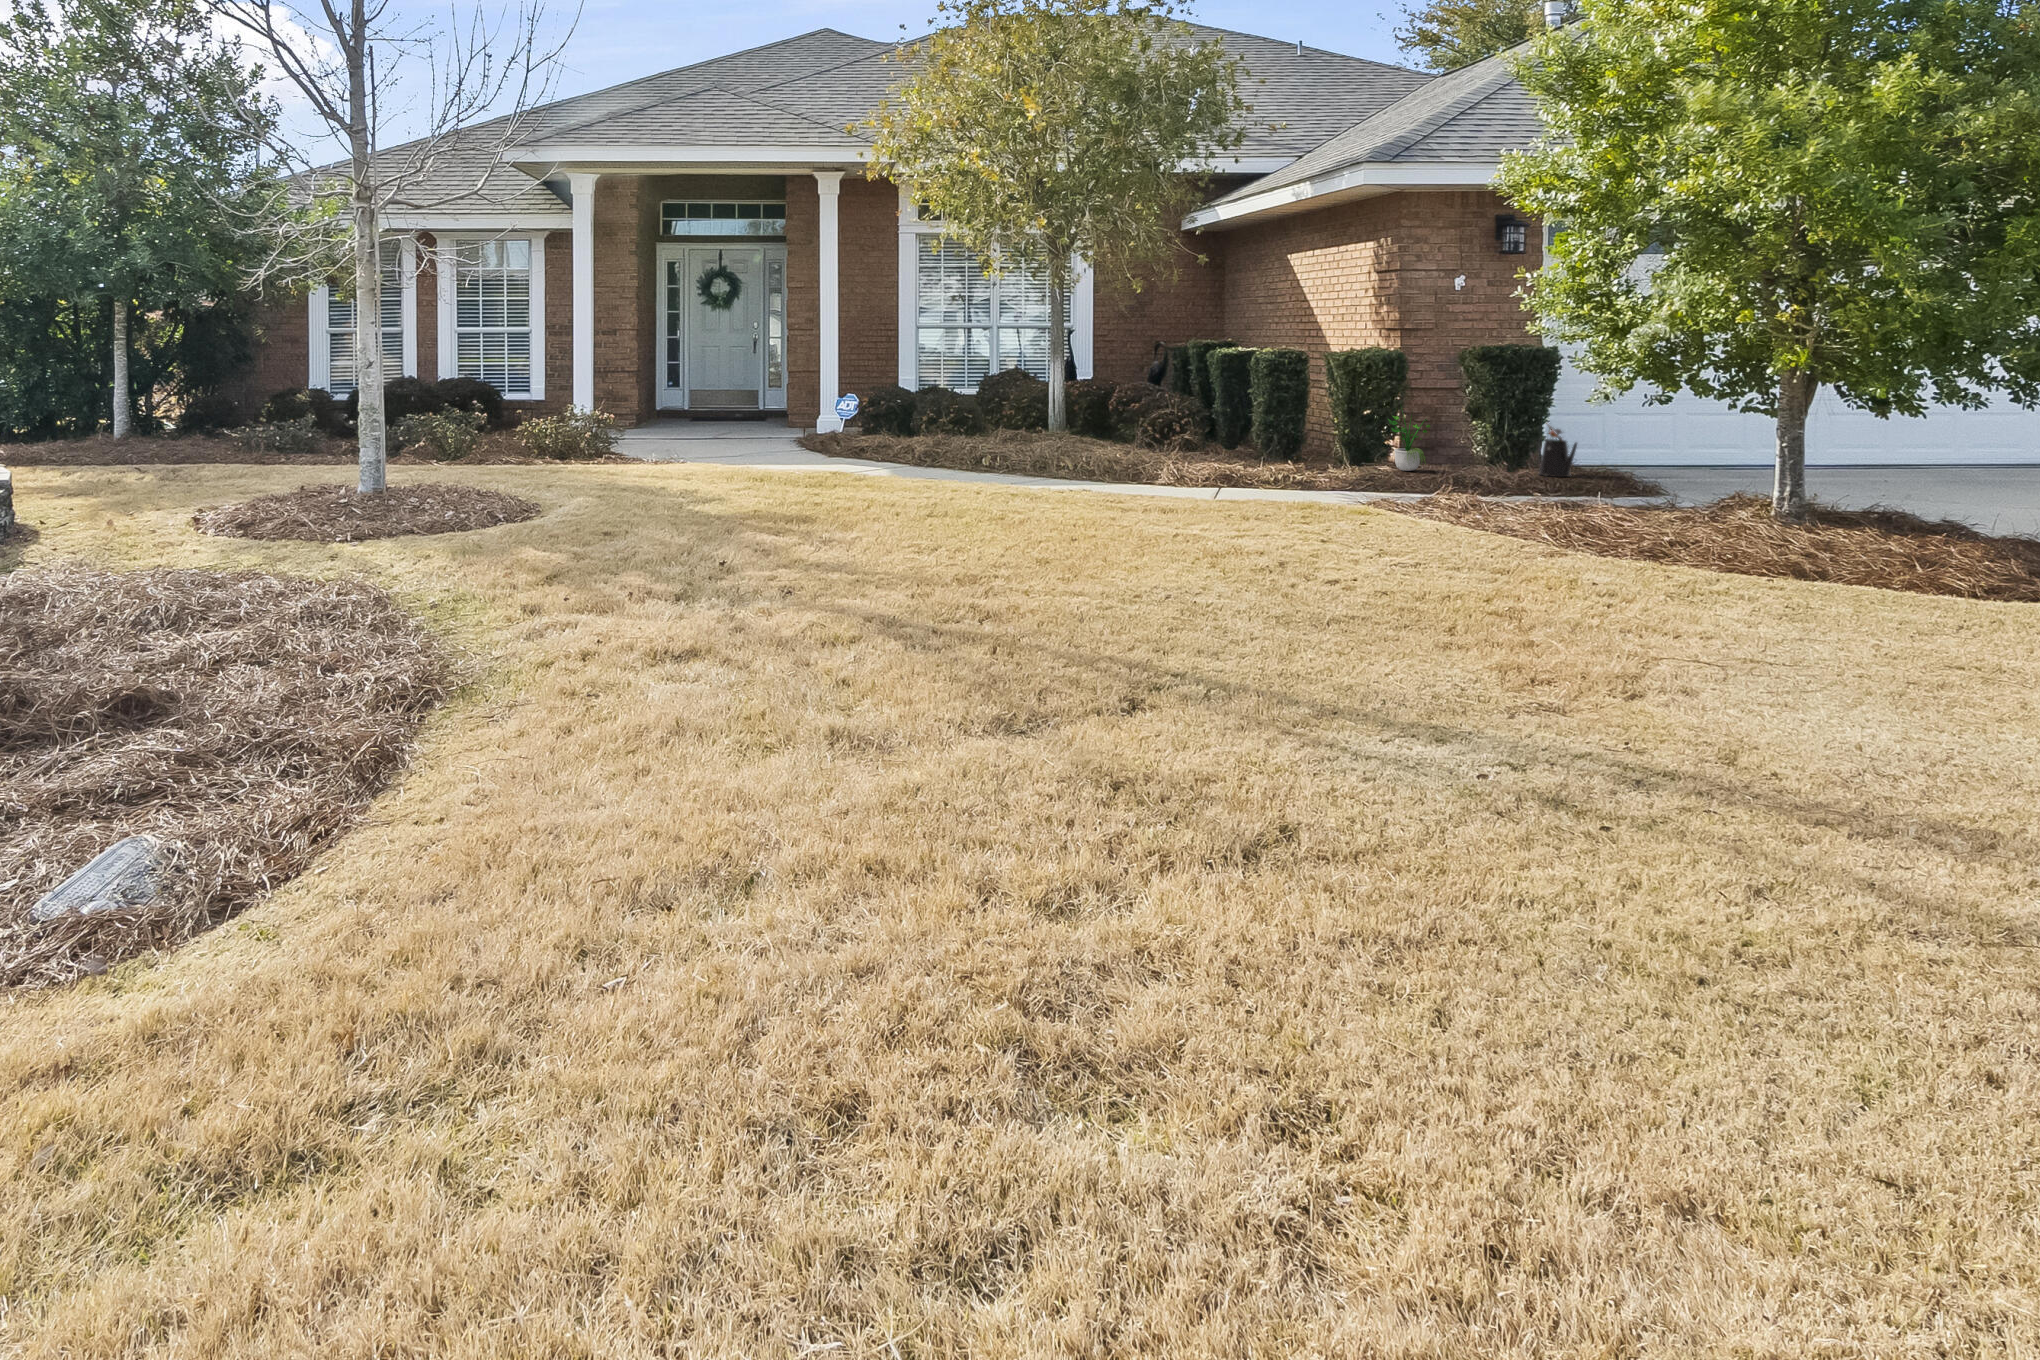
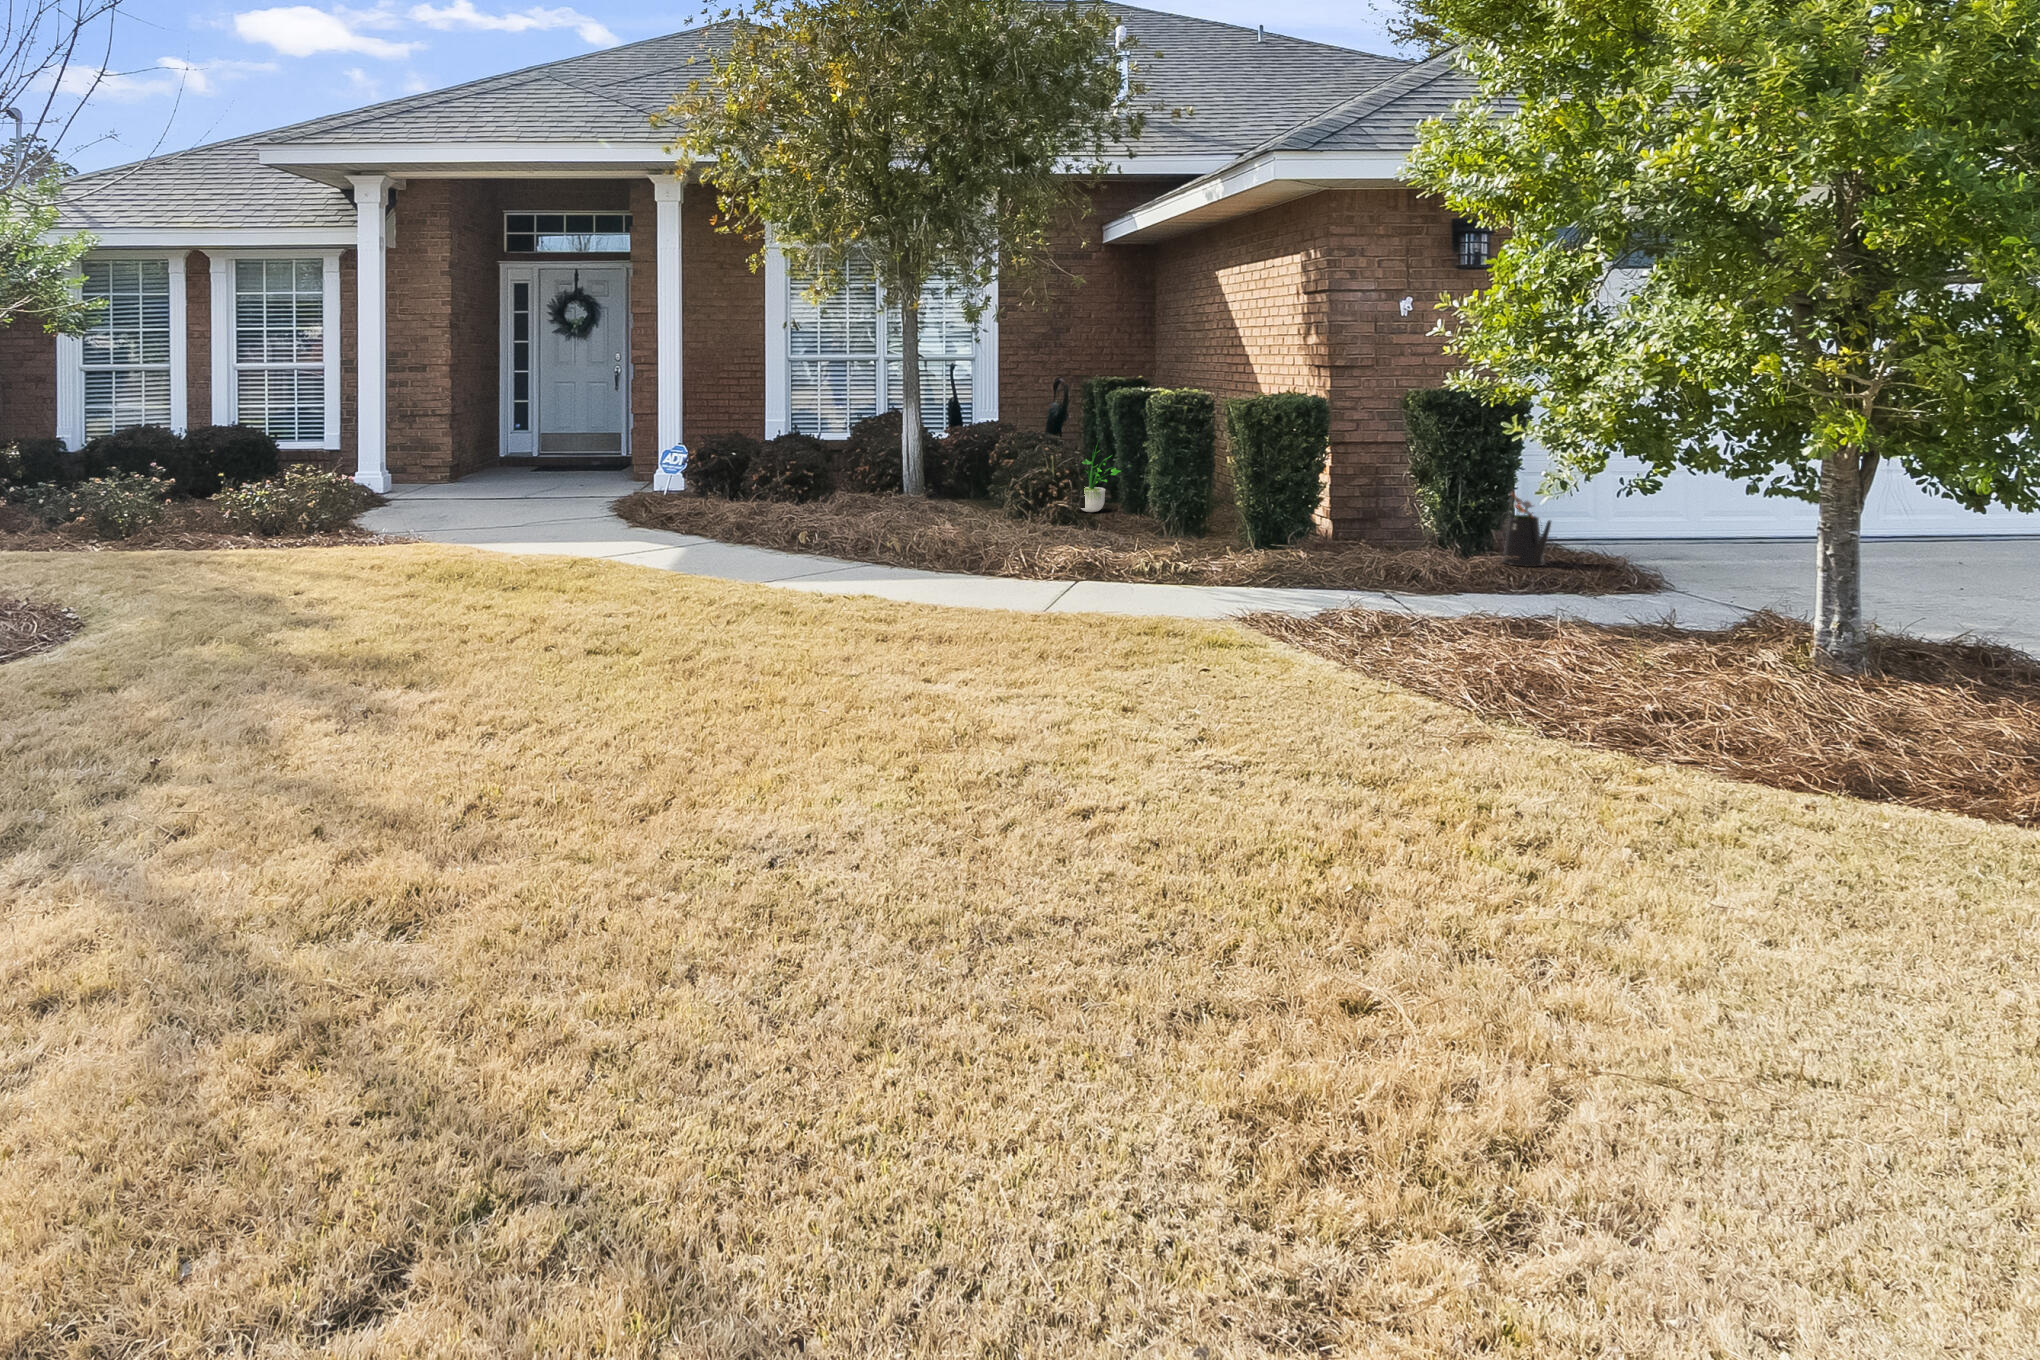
potted plant: present [1388,414,1430,471] -> present [1081,446,1120,512]

